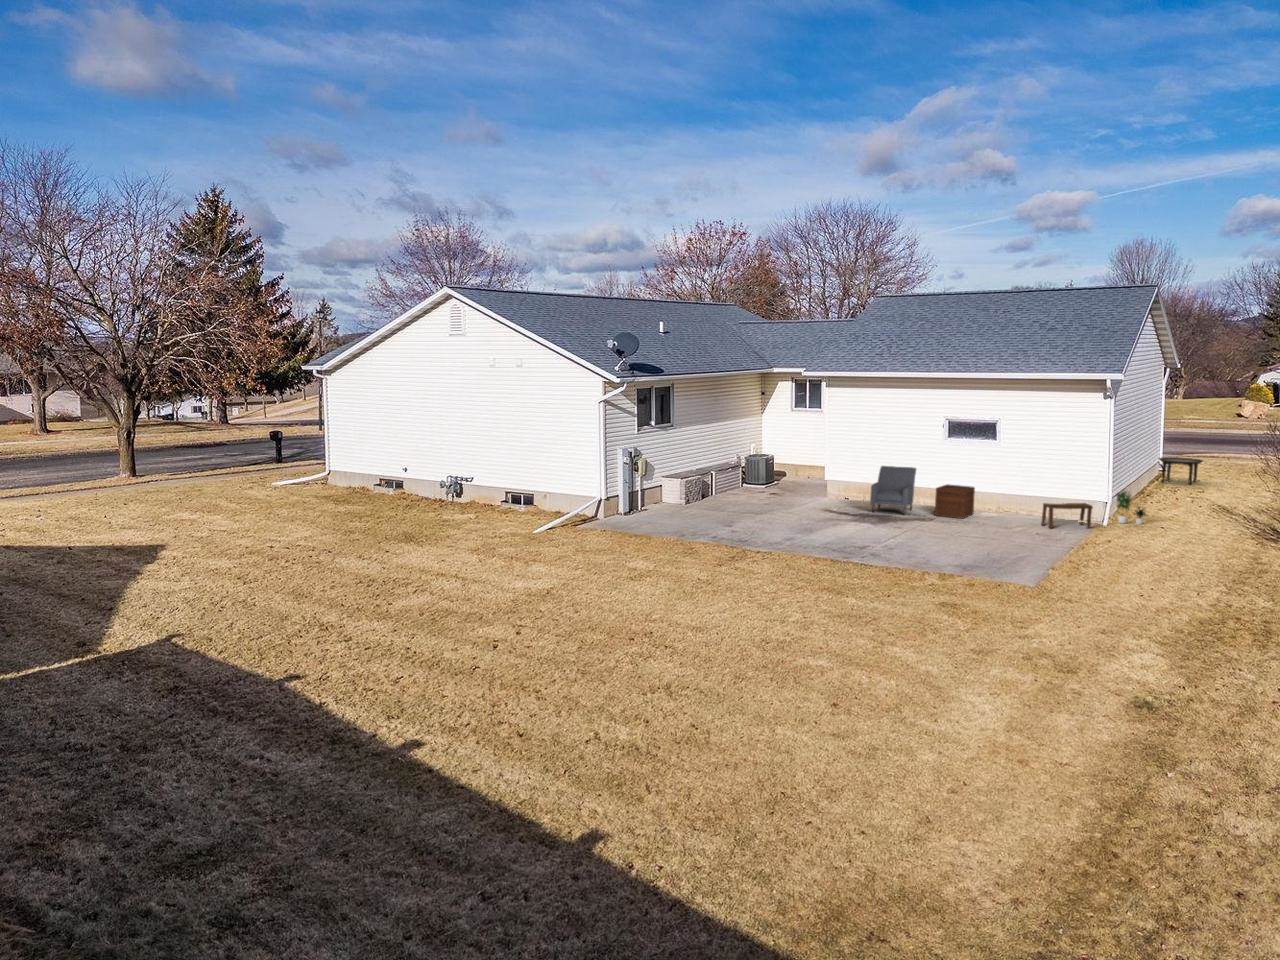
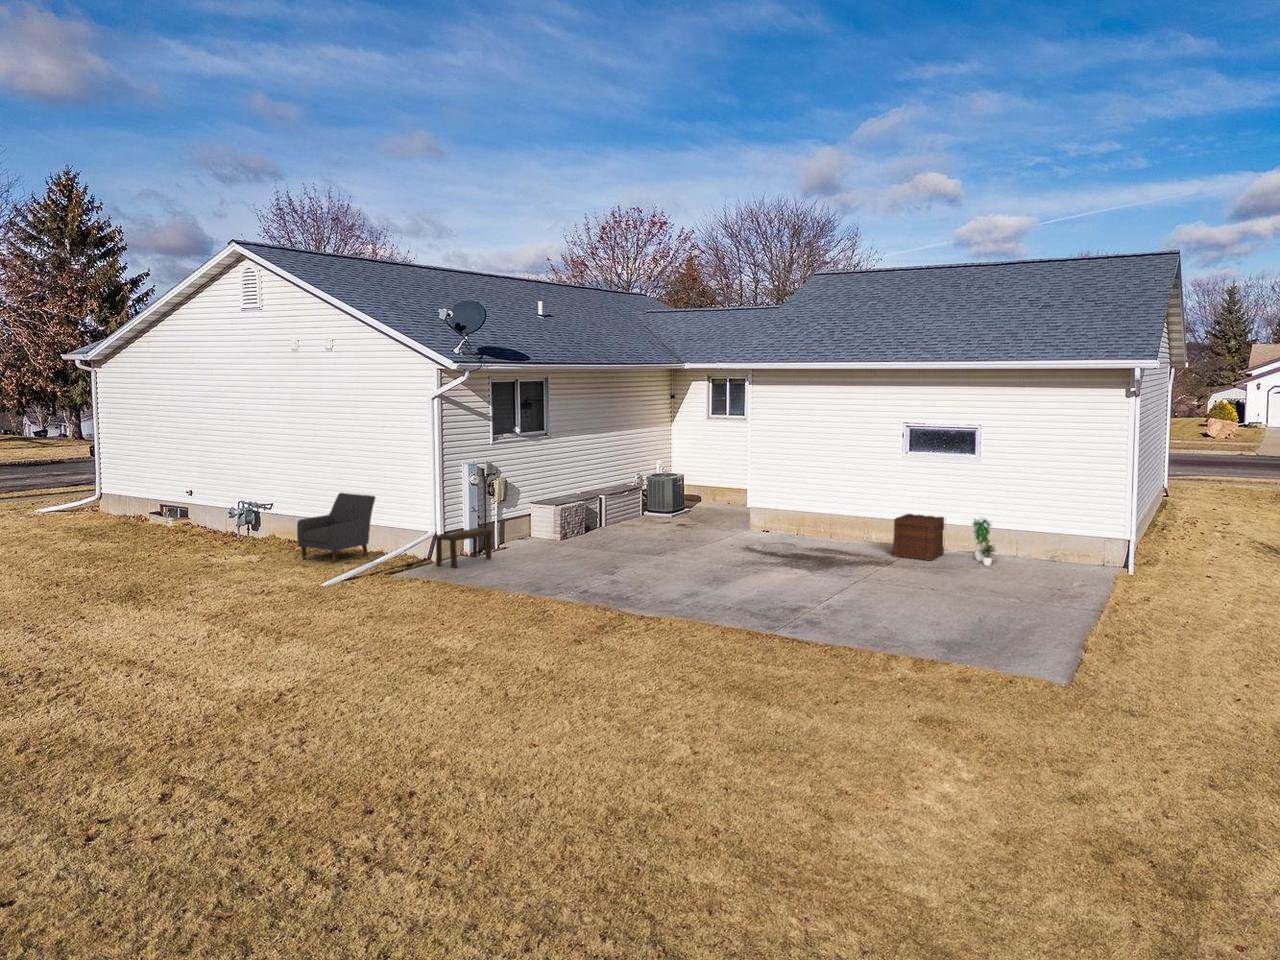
round table: present [1159,457,1203,484] -> none [1156,479,1212,513]
chair: present [870,466,916,515] -> present [297,493,376,563]
potted plant: present [1117,490,1146,524] -> present [973,519,995,566]
bench: present [1041,503,1093,529] -> present [436,528,492,568]

